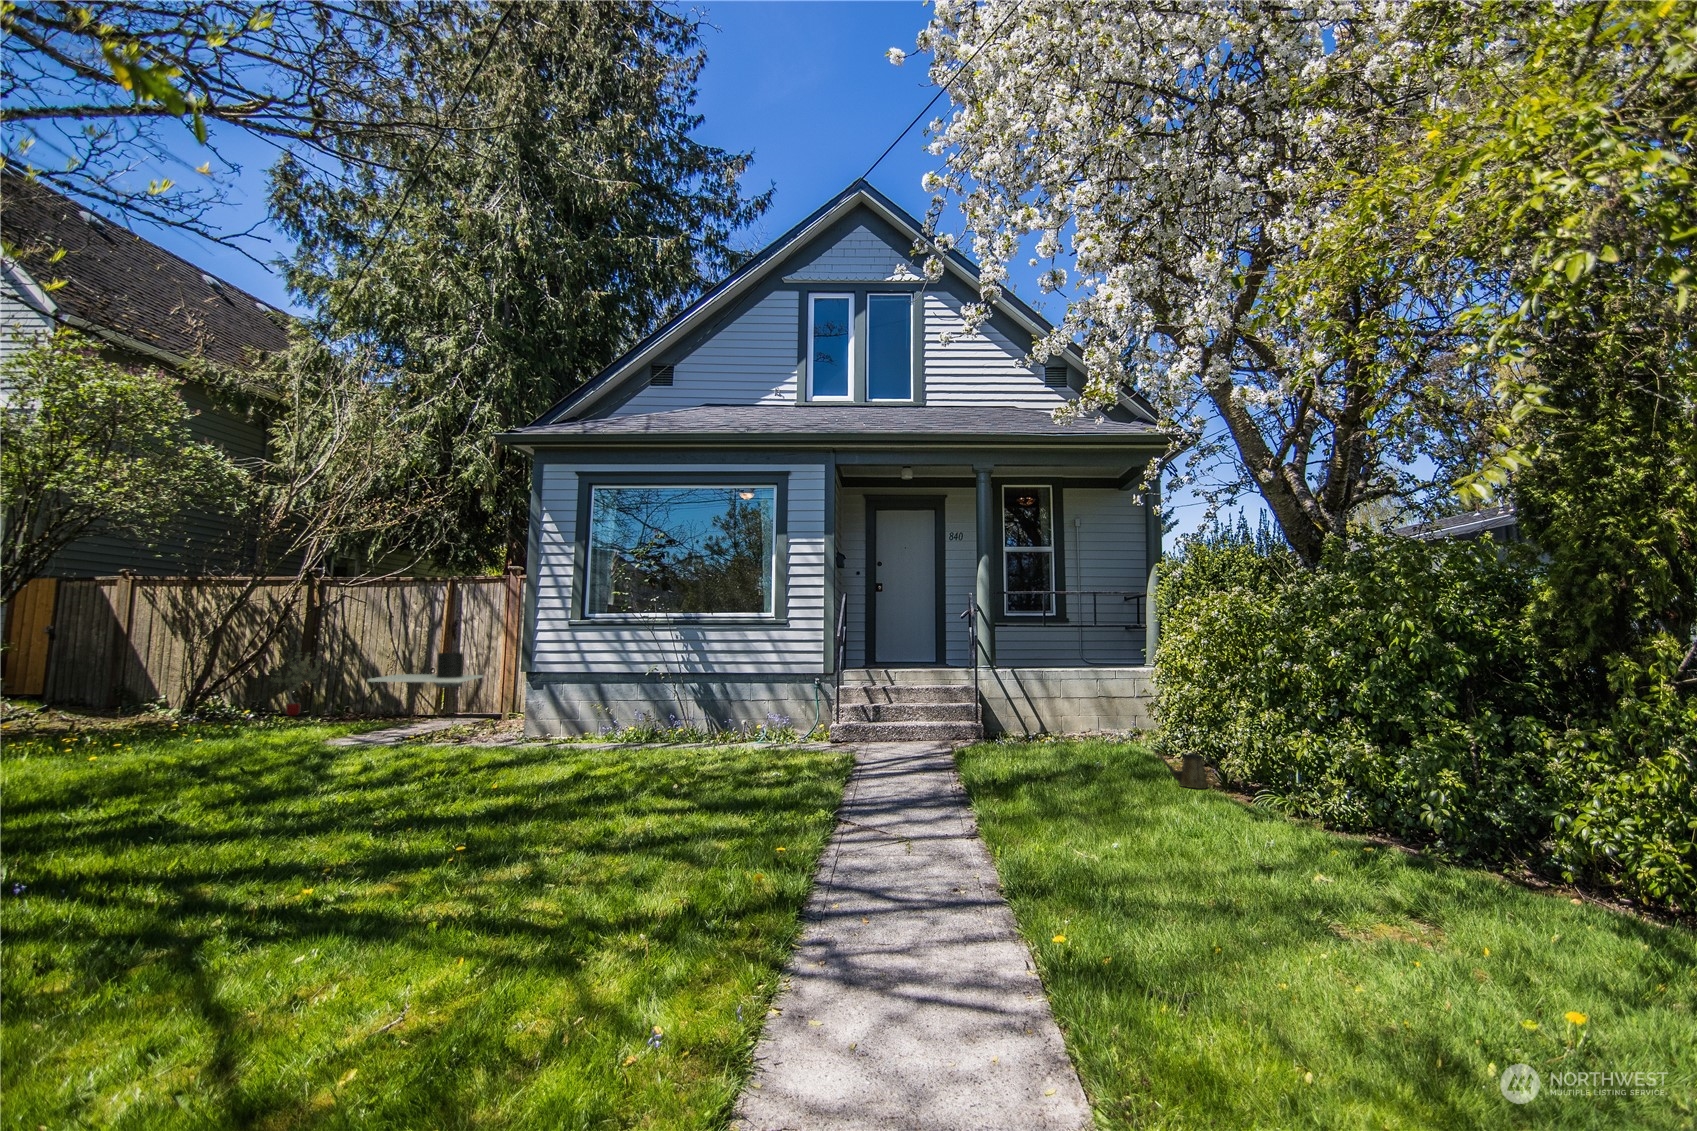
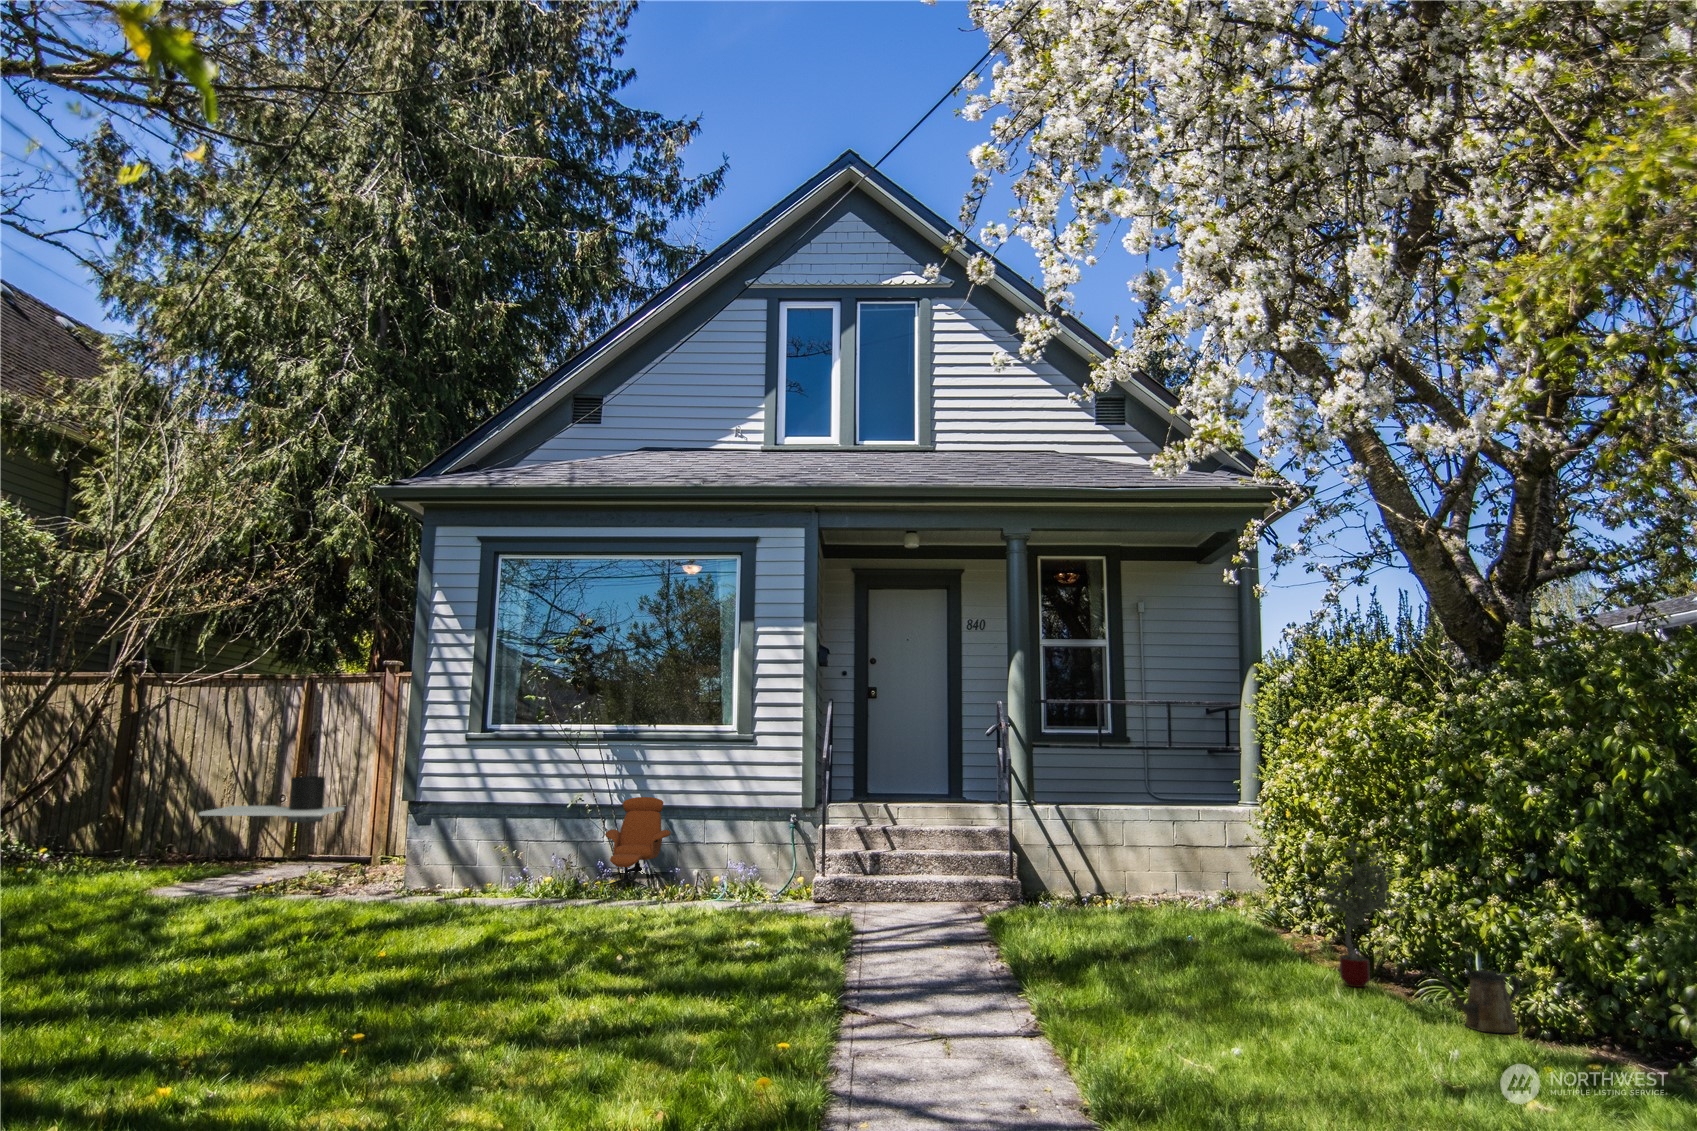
potted tree: present [270,652,321,716] -> present [1321,843,1406,987]
lounge chair: none [673,670,725,740] -> present [605,797,671,890]
watering can: present [1152,748,1216,789] -> present [1431,968,1520,1033]

